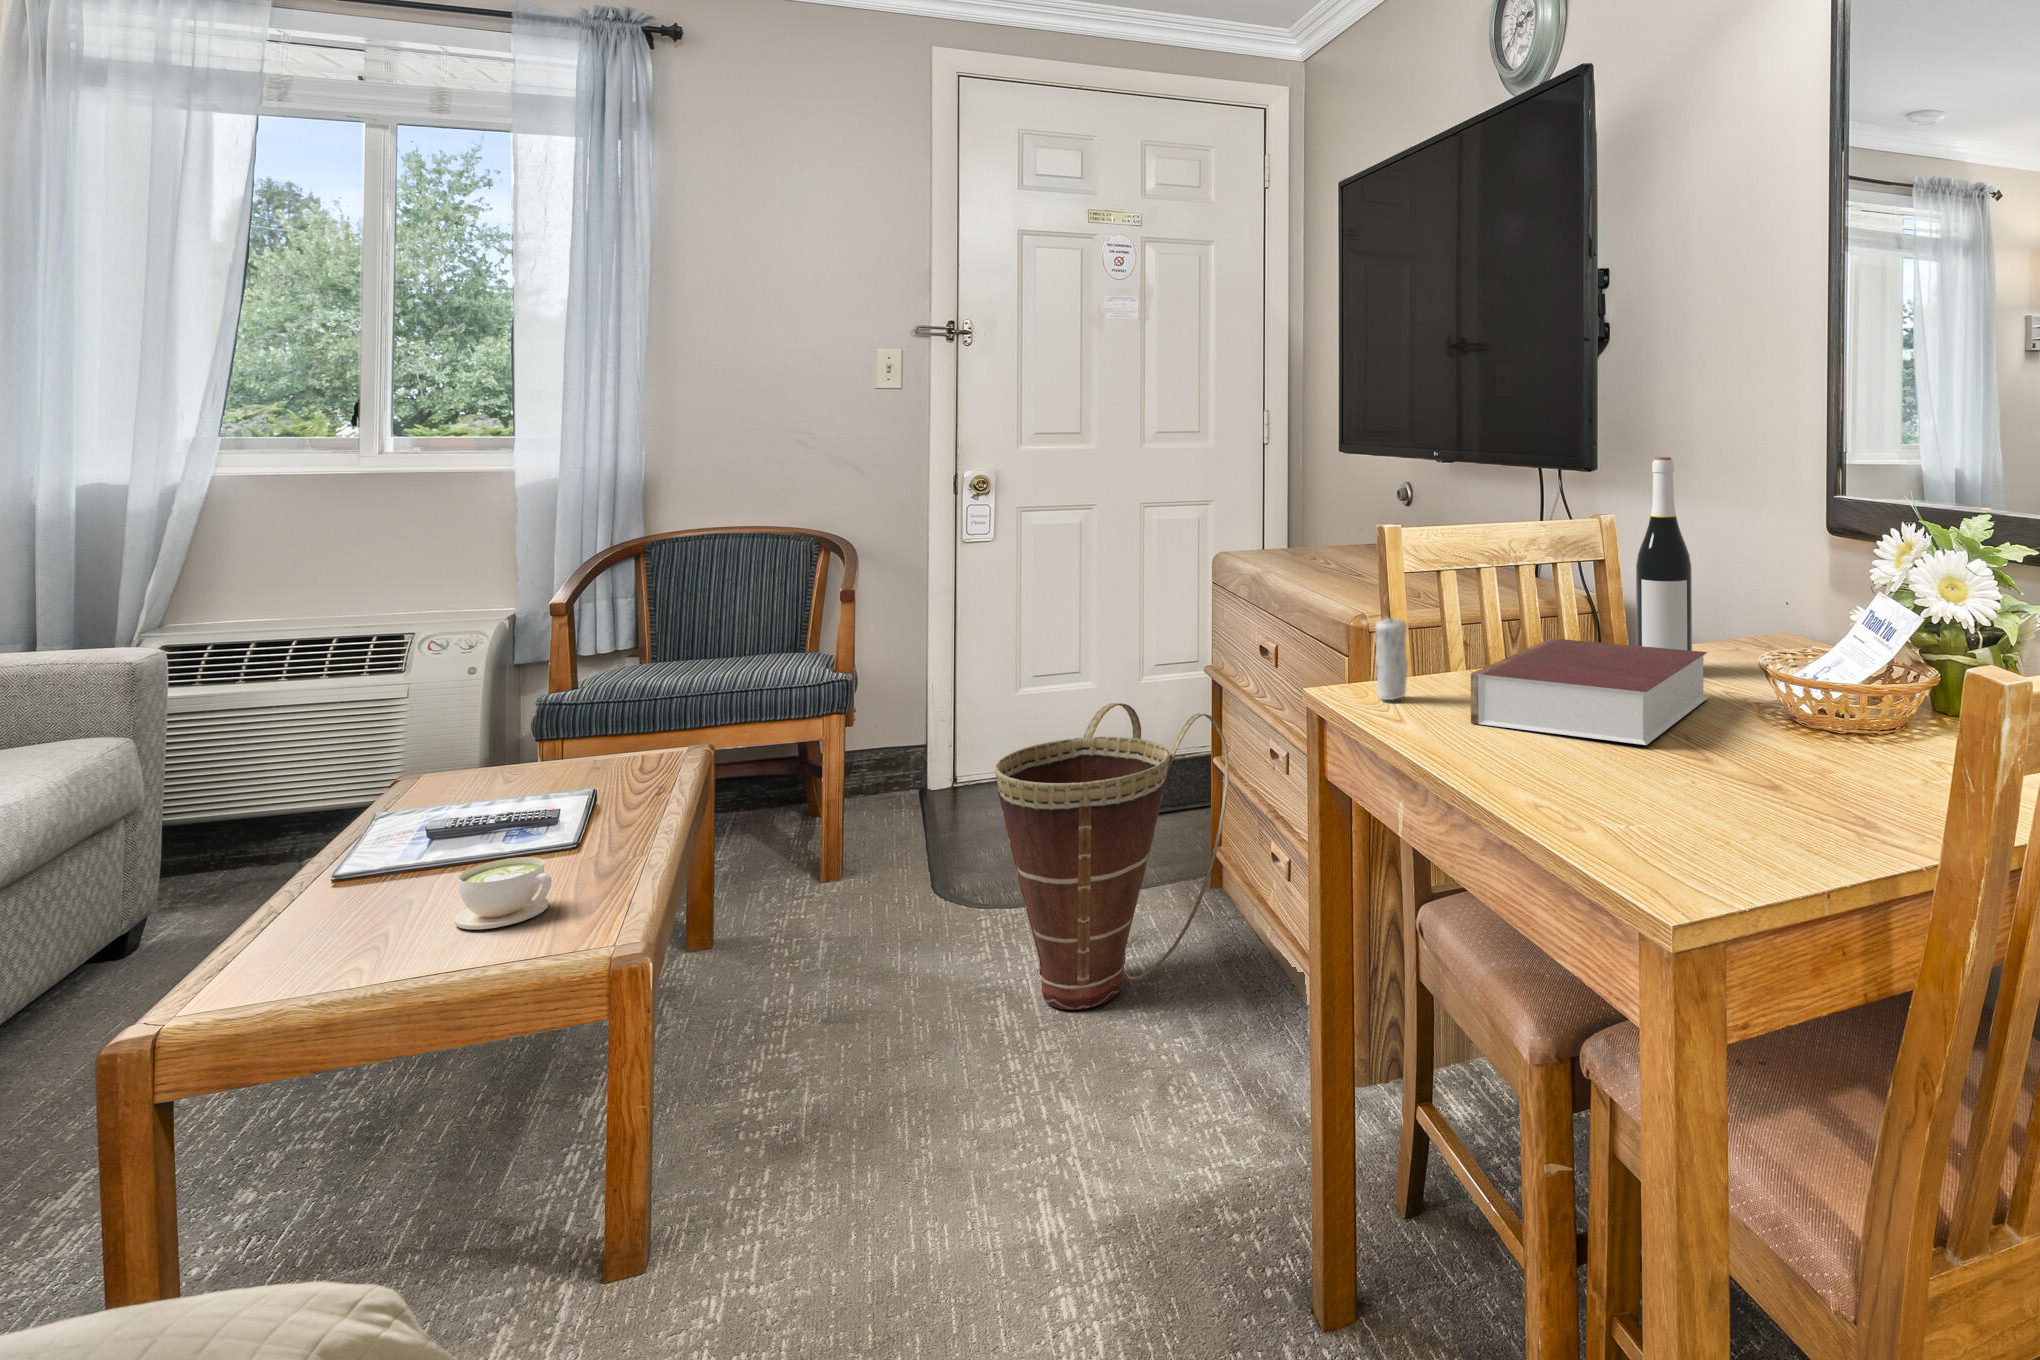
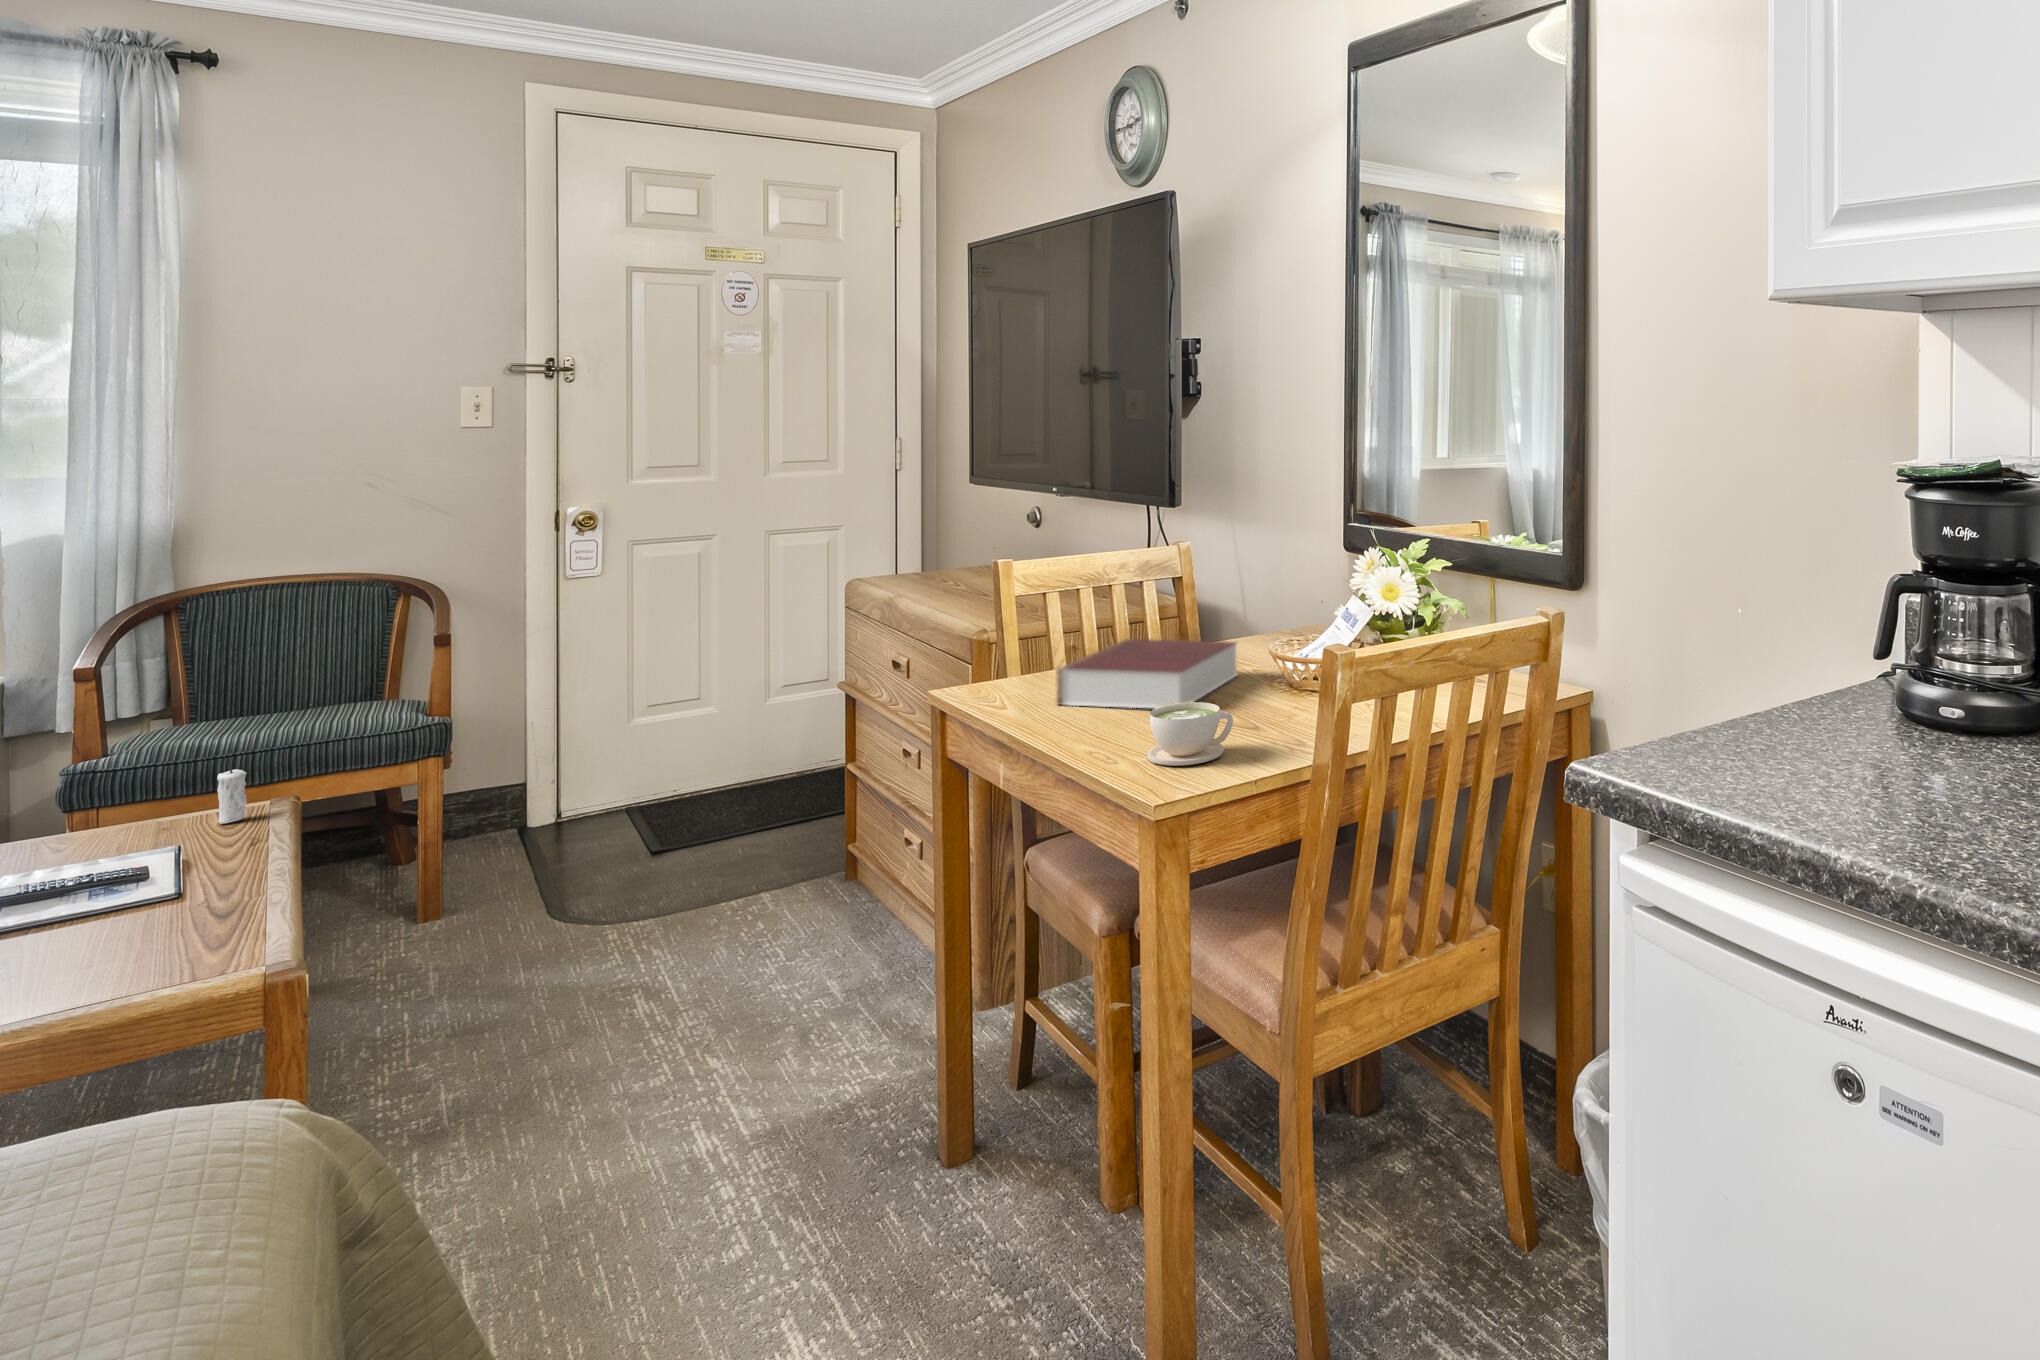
wine bottle: present [1636,457,1692,651] -> none [1195,499,1237,660]
candle: present [1376,617,1408,700] -> present [217,765,247,824]
basket: present [995,703,1229,1010] -> none [628,721,859,993]
coffee cup: present [455,857,552,929] -> present [1147,702,1233,766]

